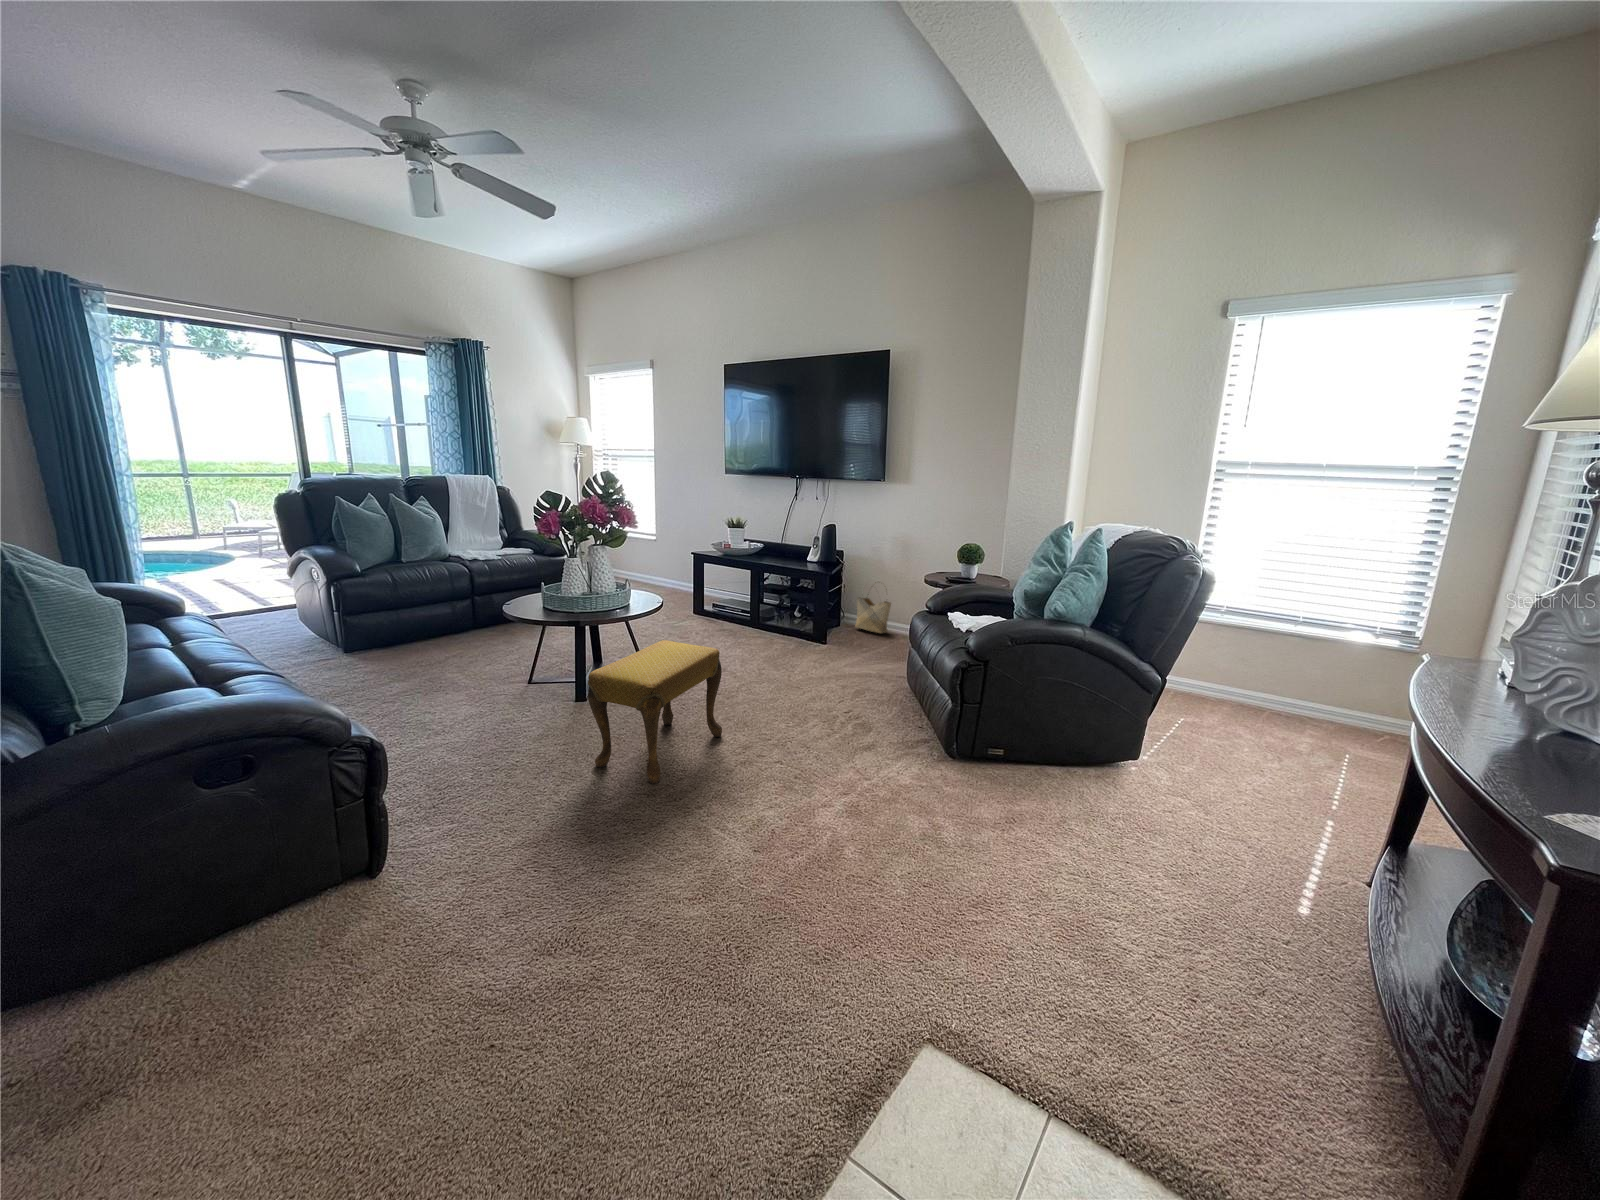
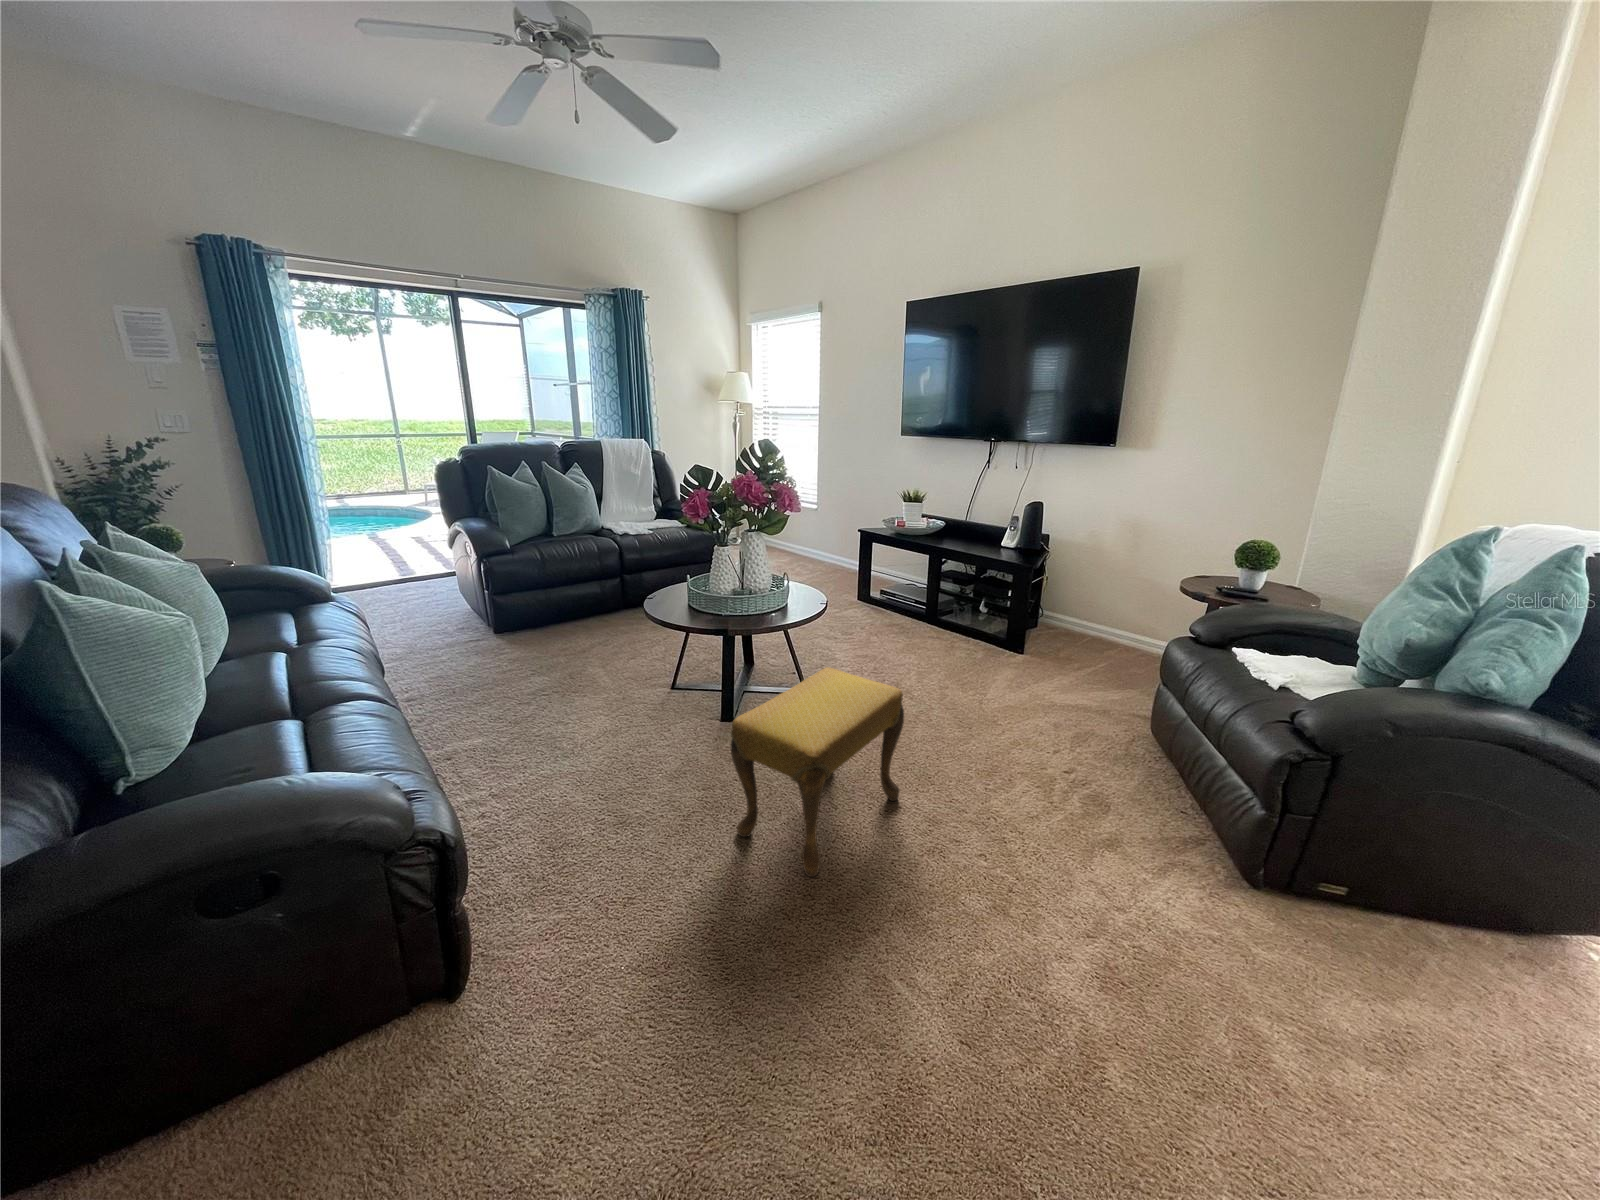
woven basket: present [855,598,891,633] -> none [1058,576,1113,644]

